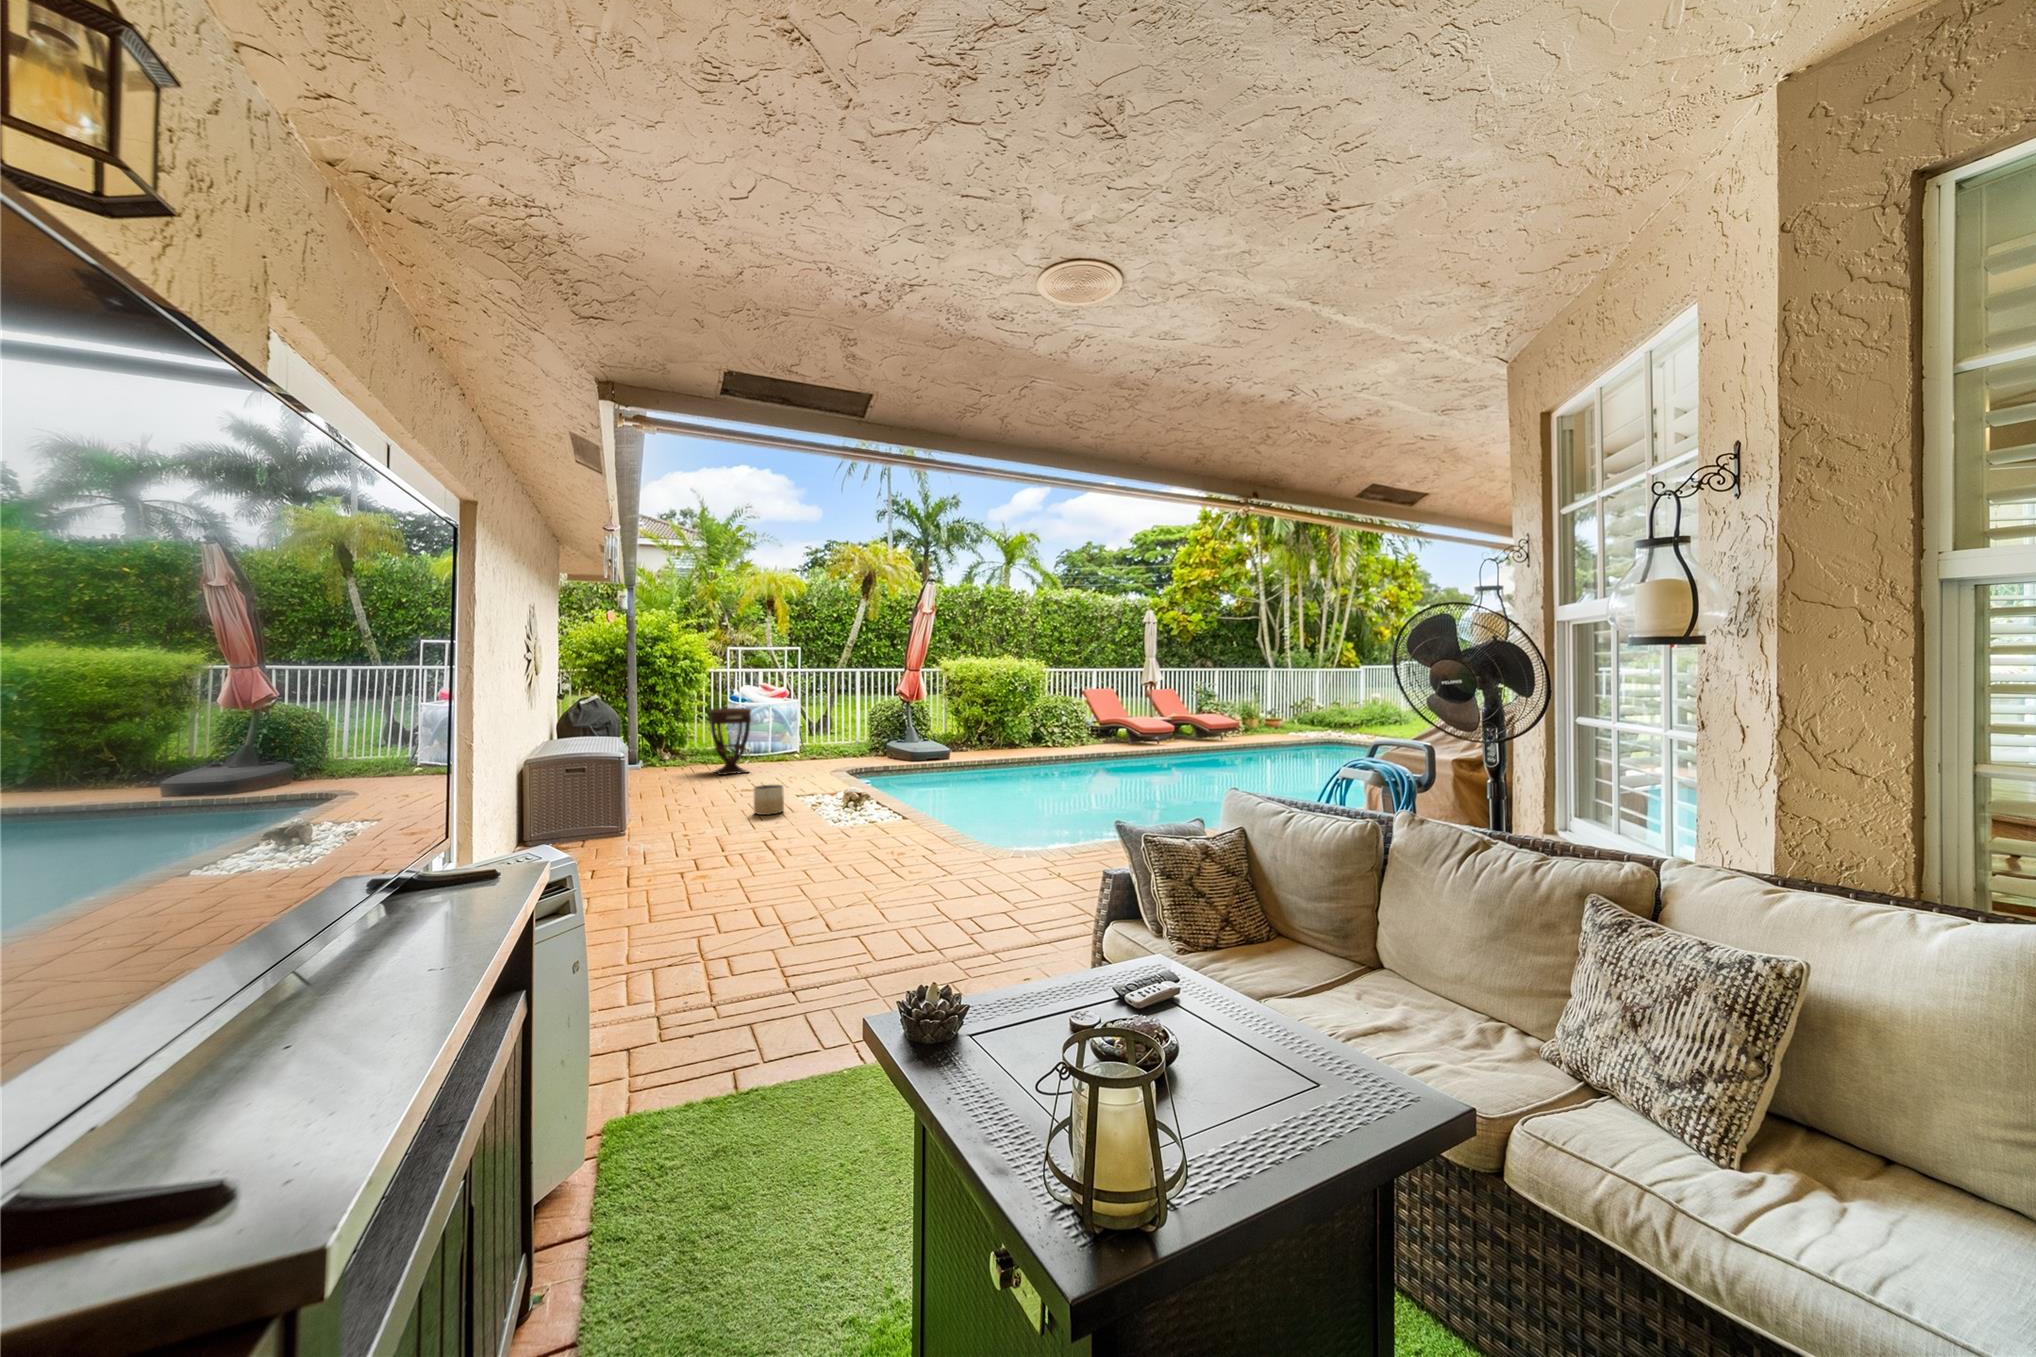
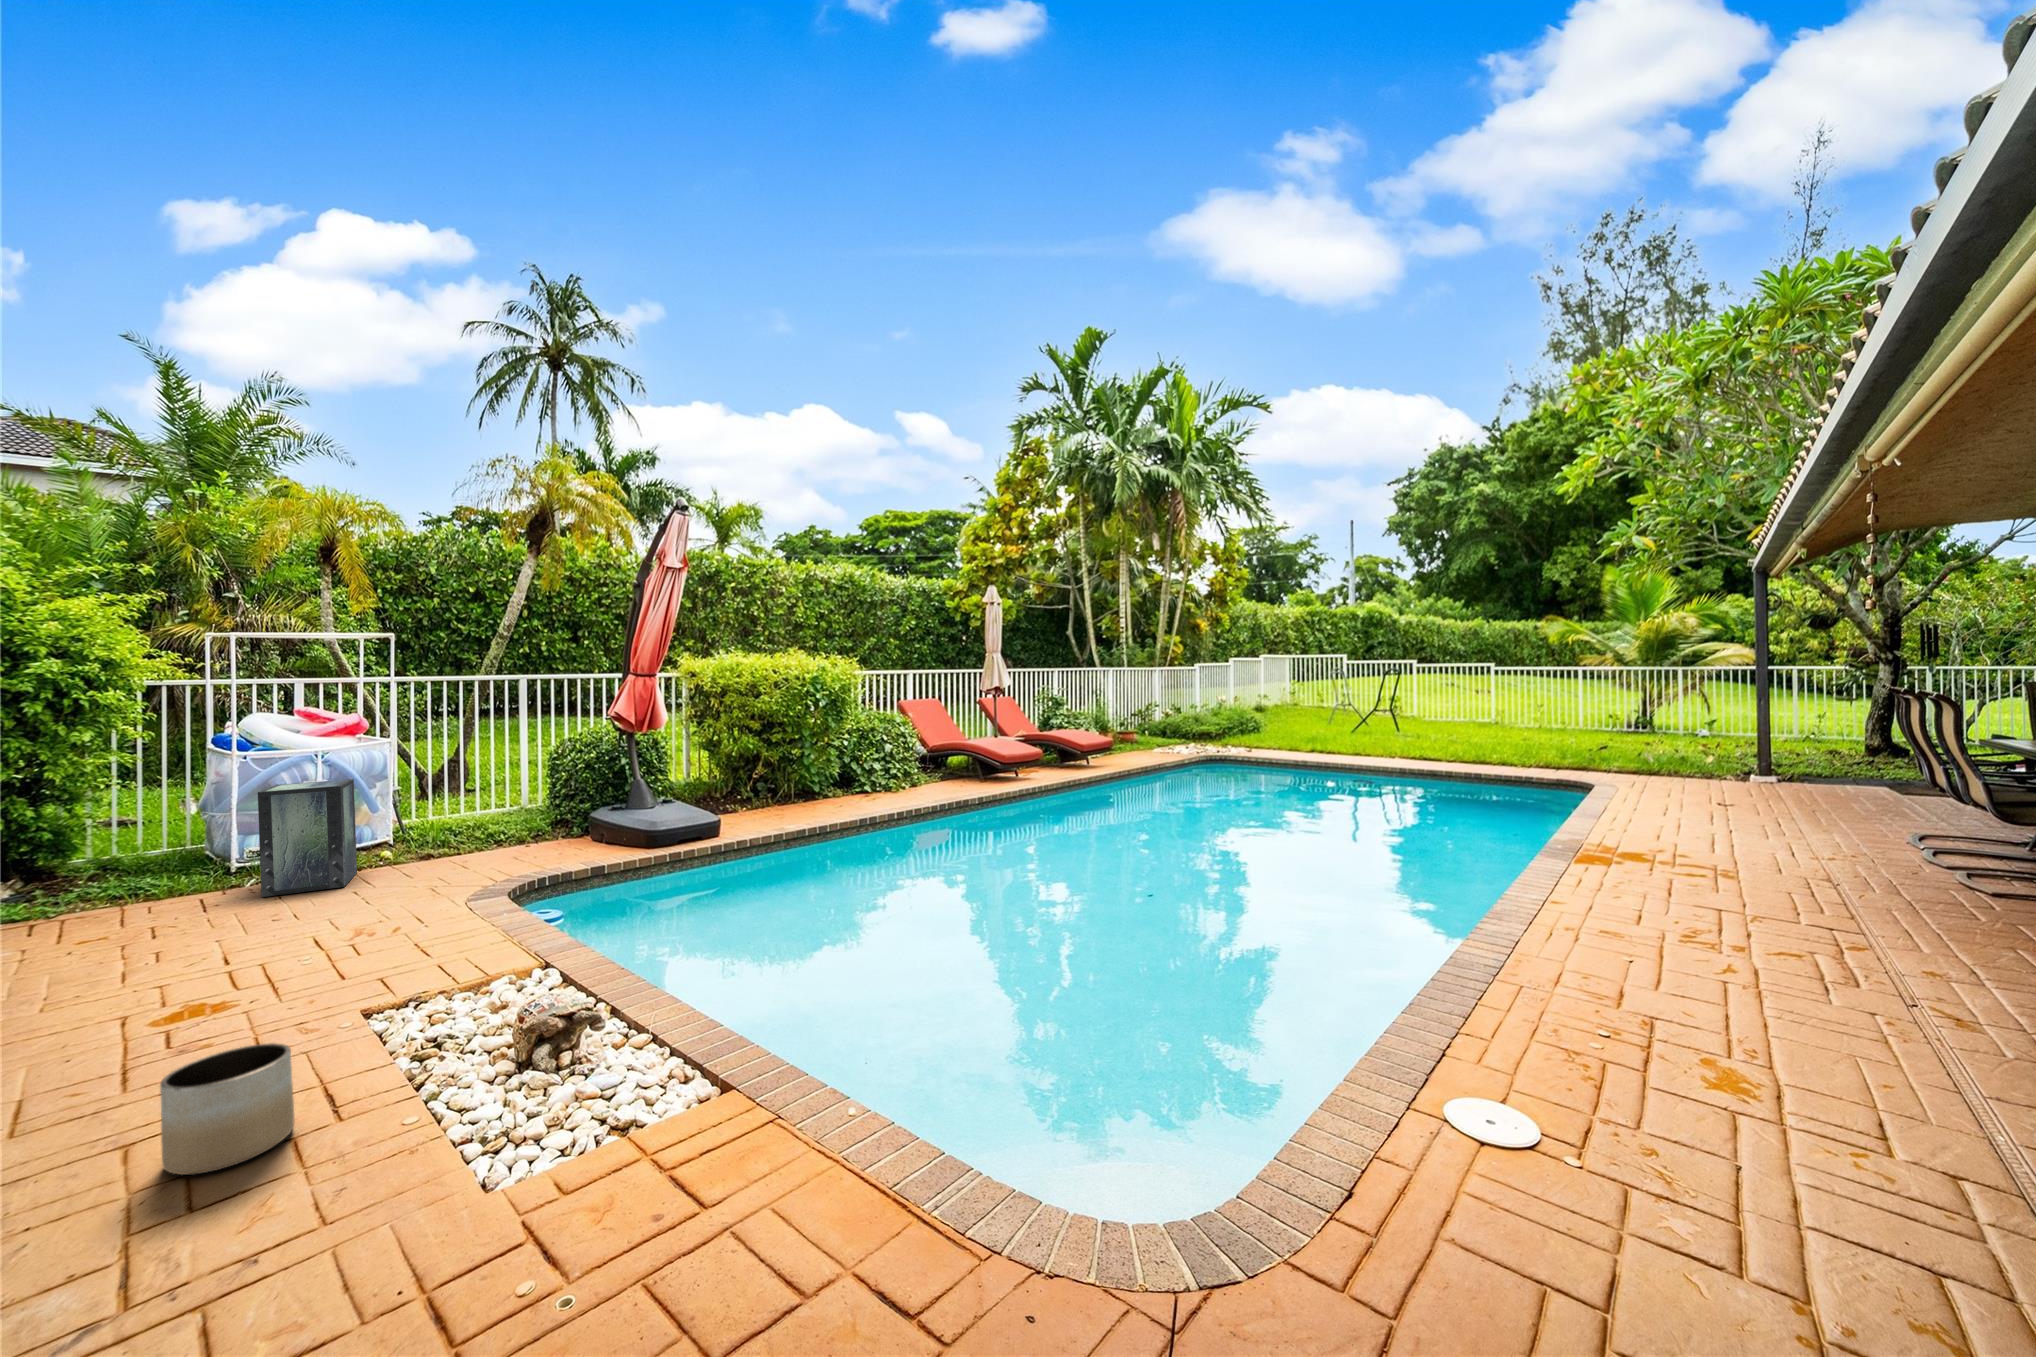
side table: present [709,708,751,775] -> none [107,769,241,947]
storage box: none [753,717,787,766] -> present [258,779,357,897]

